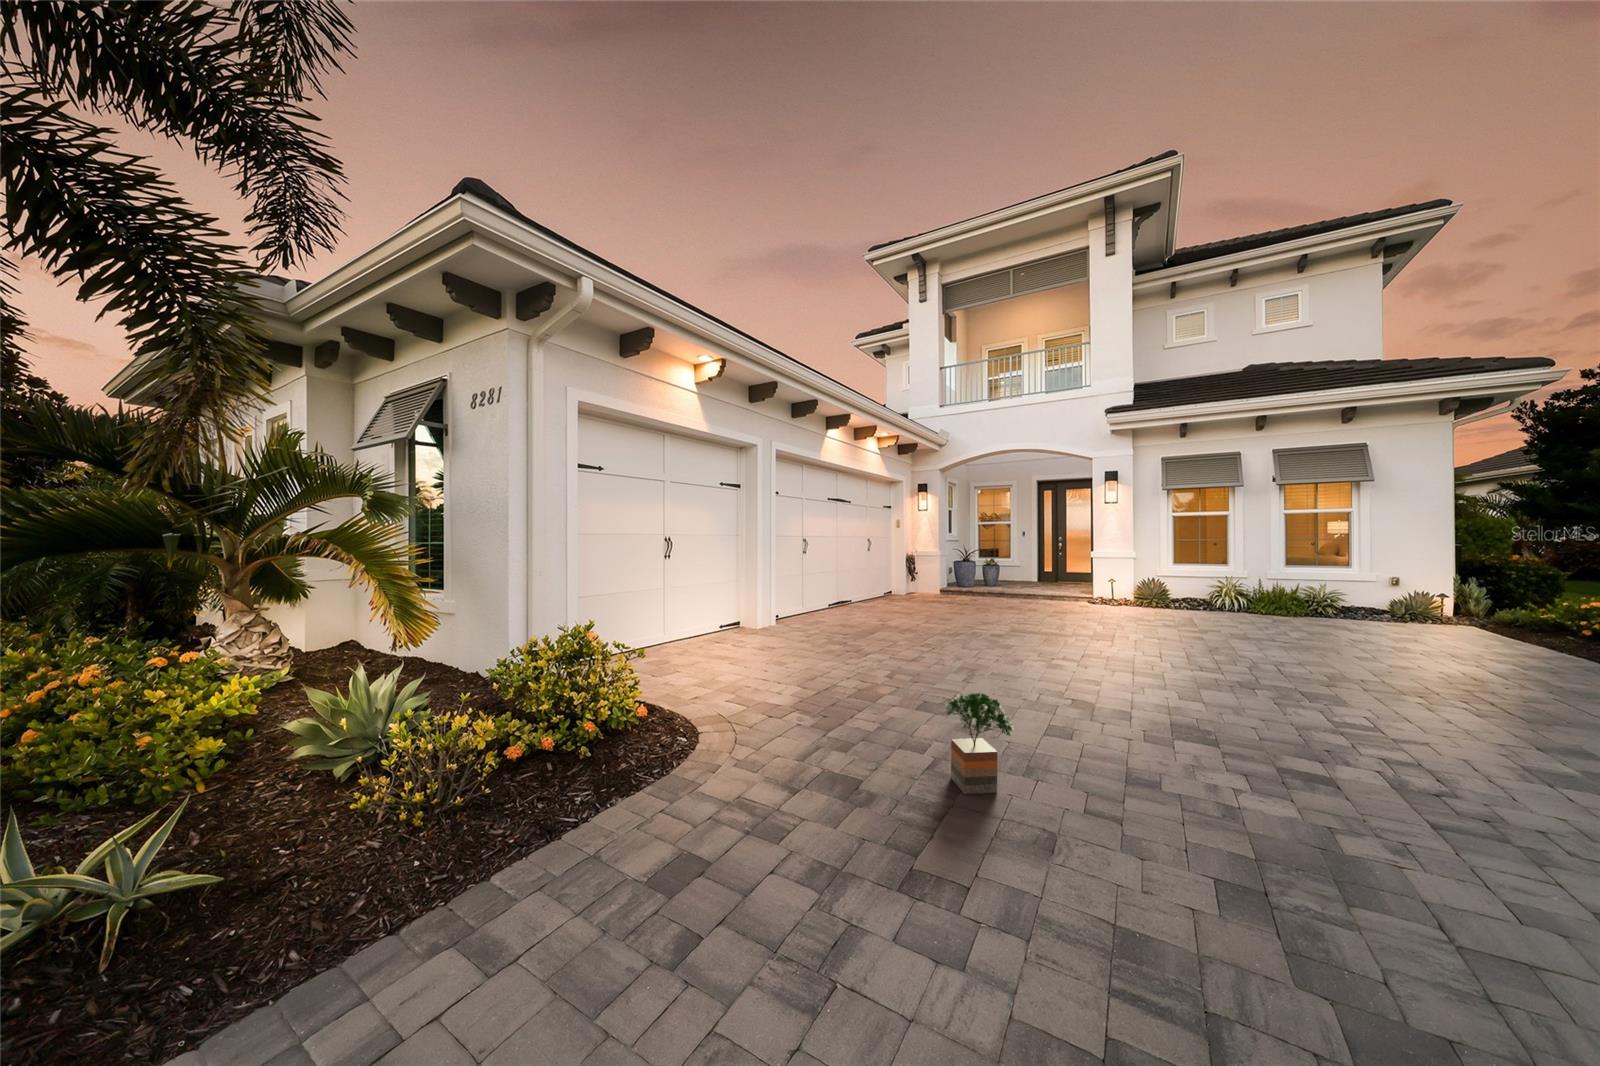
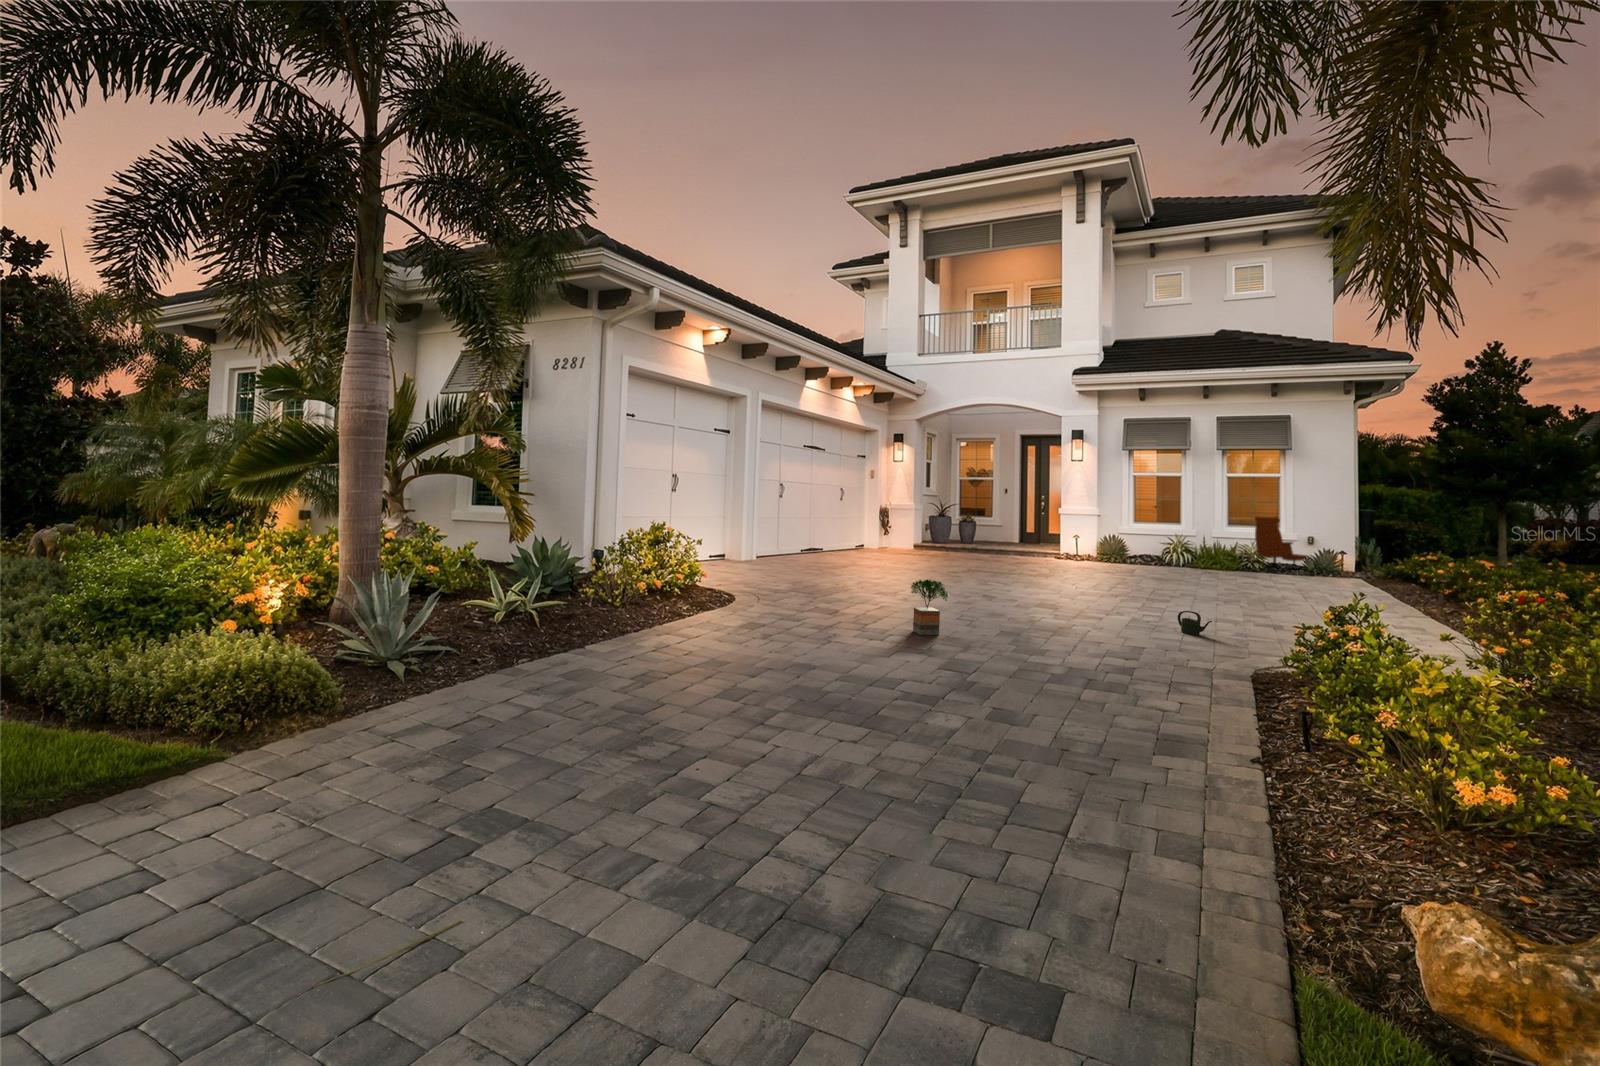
lounge chair: none [1331,558,1400,622] -> present [1255,517,1307,569]
watering can: none [1414,748,1516,798] -> present [1178,611,1212,635]

